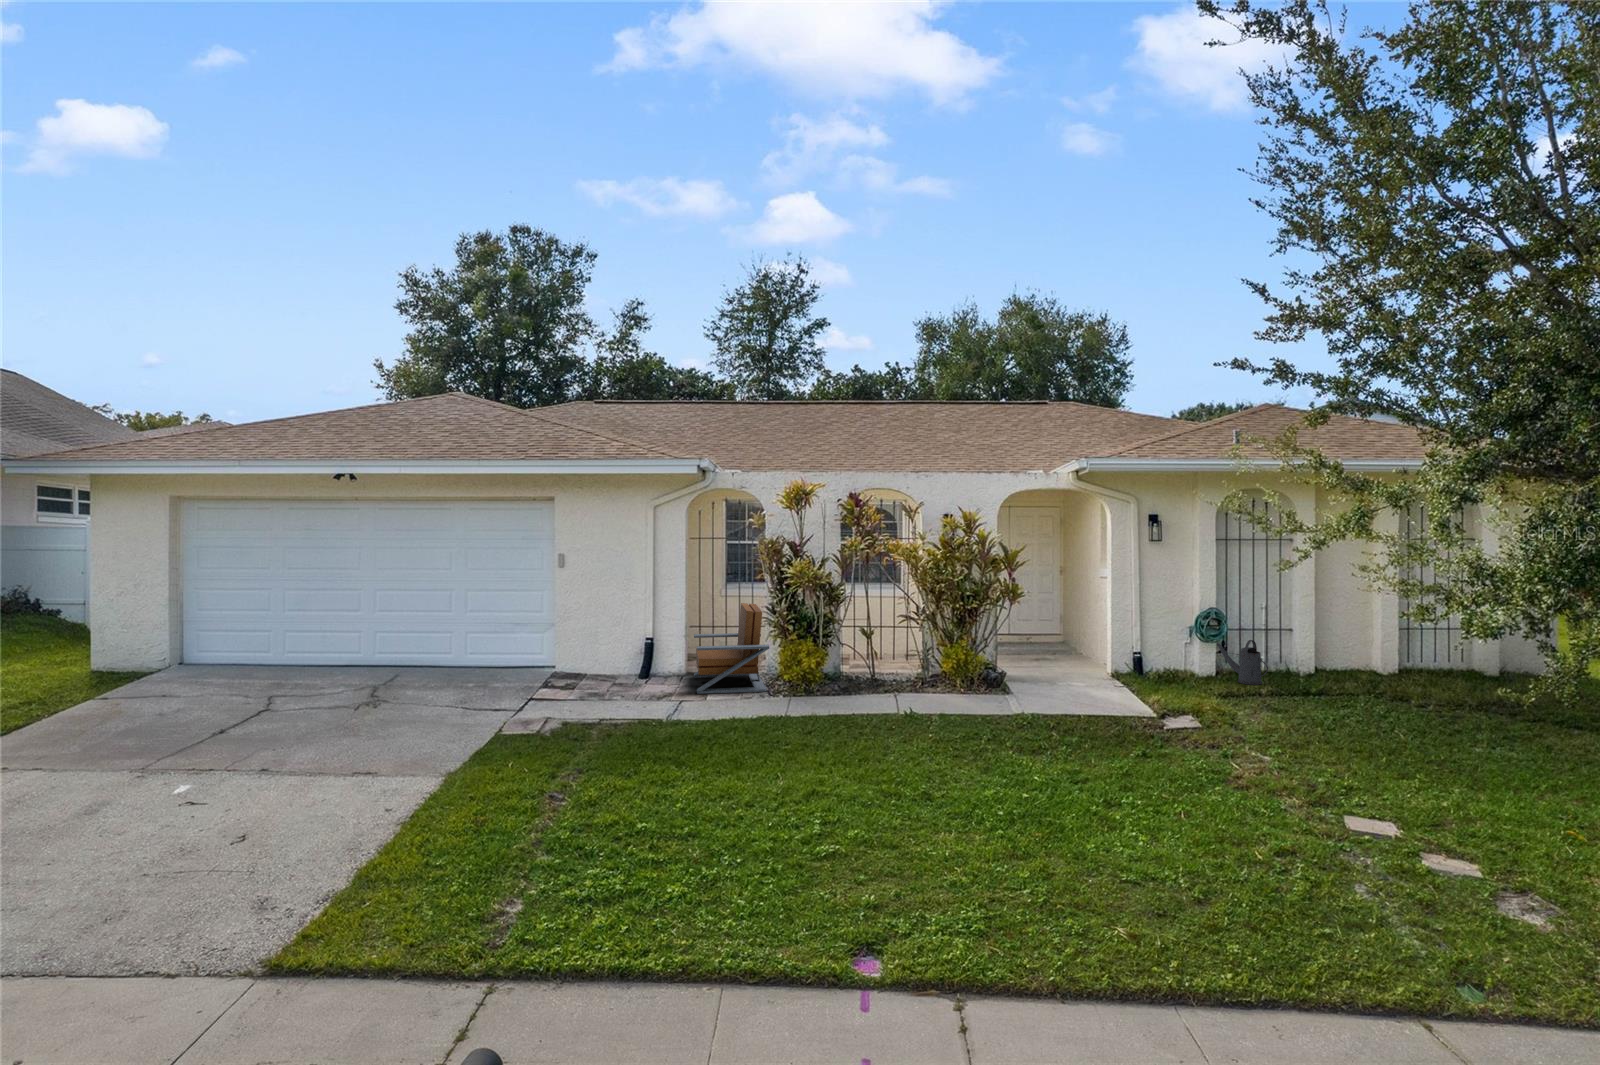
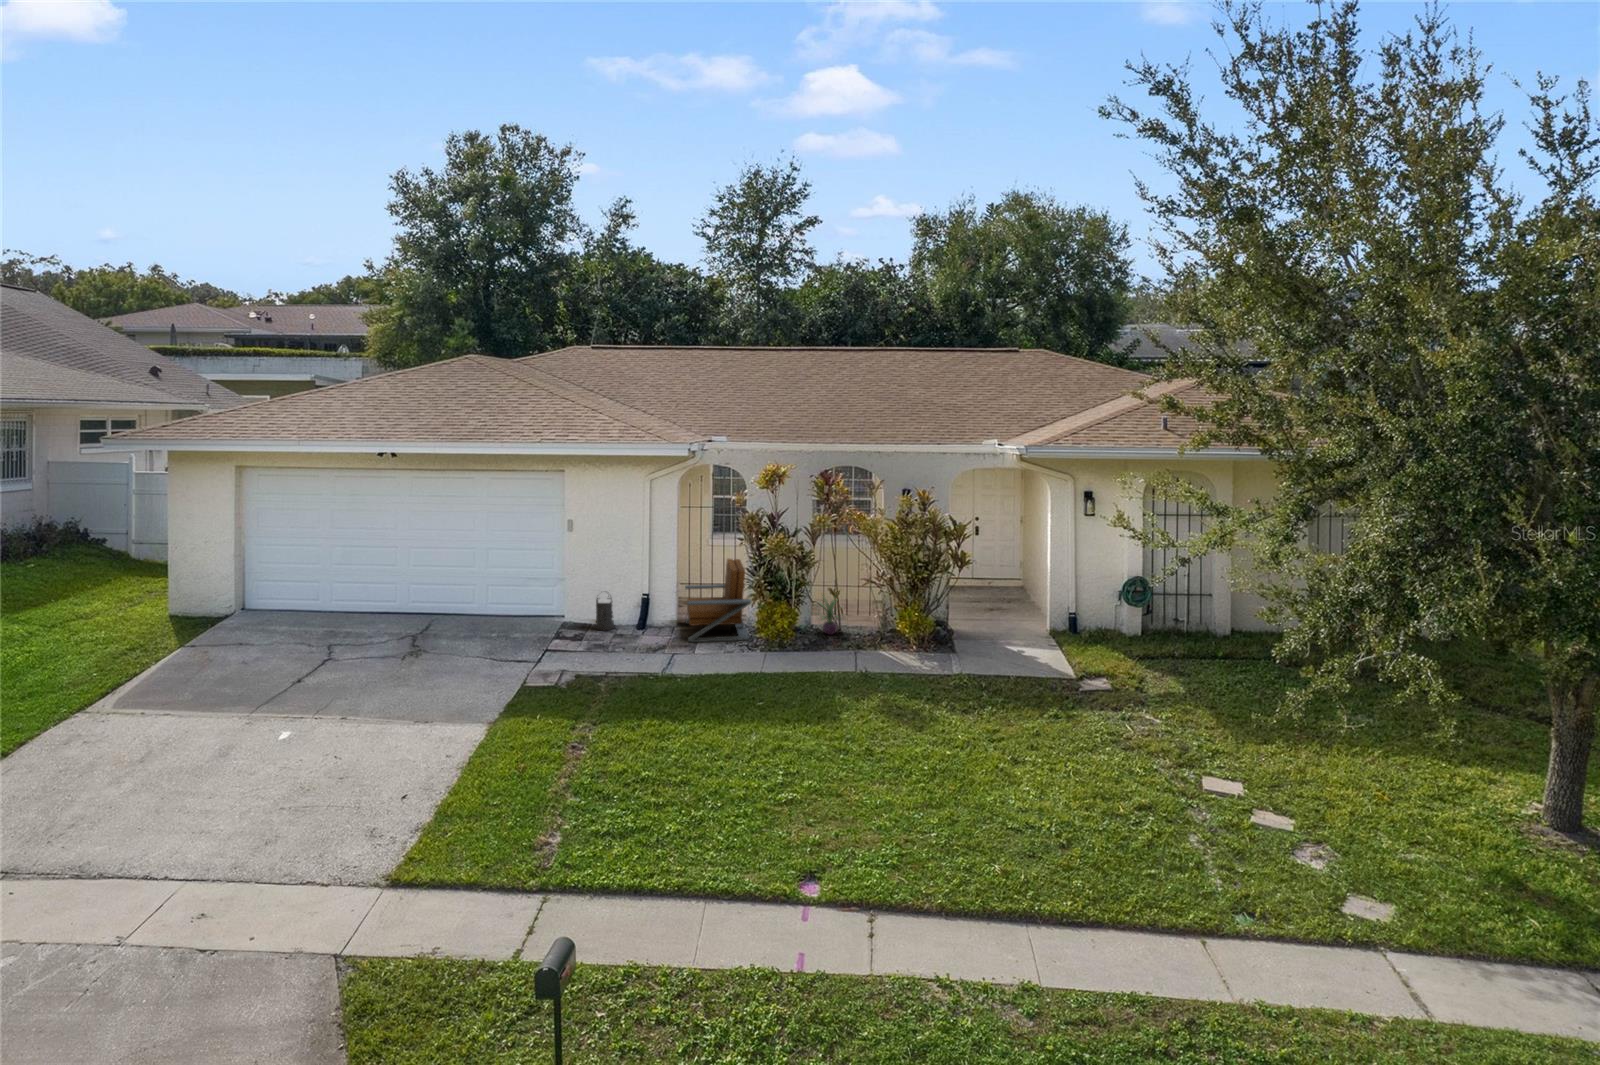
decorative plant: none [829,640,882,687] -> present [821,598,843,635]
watering can: present [1217,640,1268,685] -> present [595,598,615,630]

